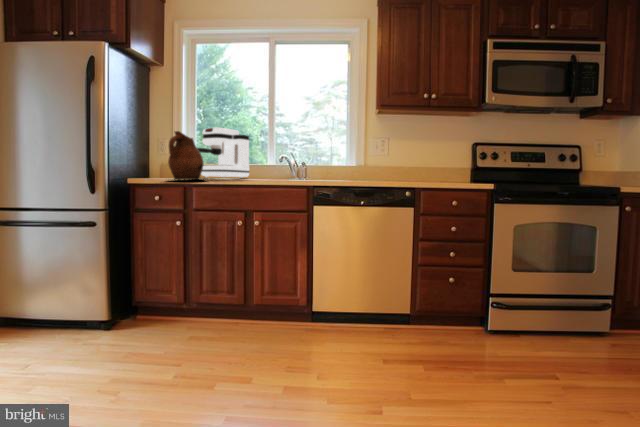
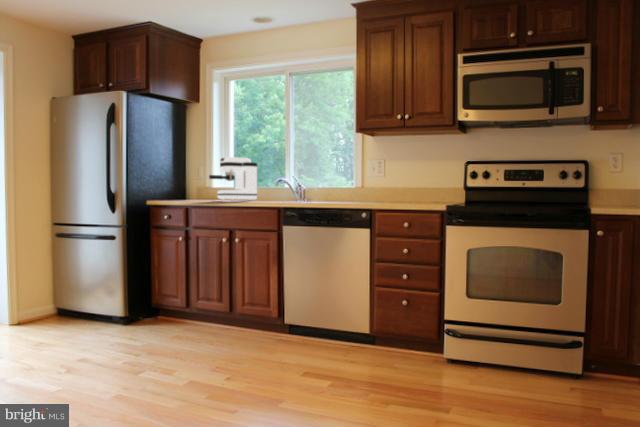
ceramic pitcher: present [168,131,204,180] -> none [172,163,207,204]

